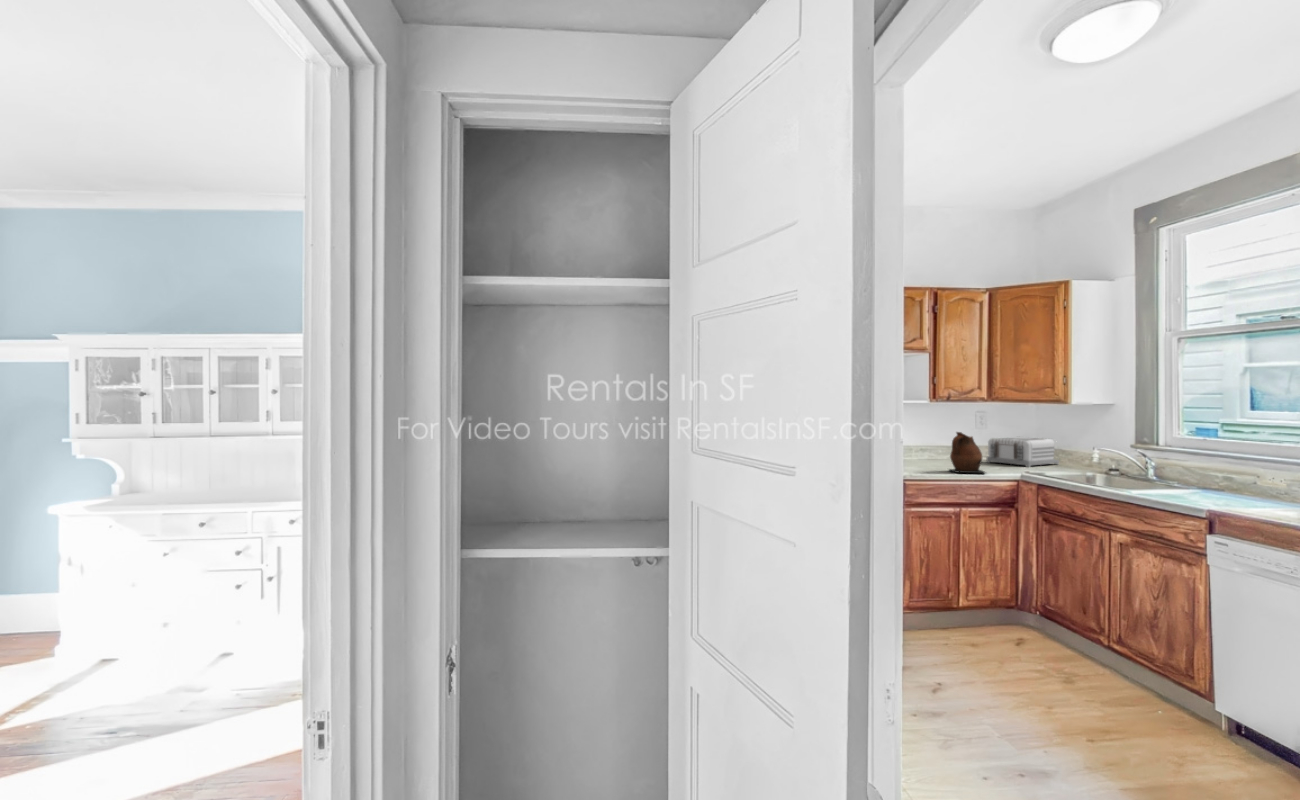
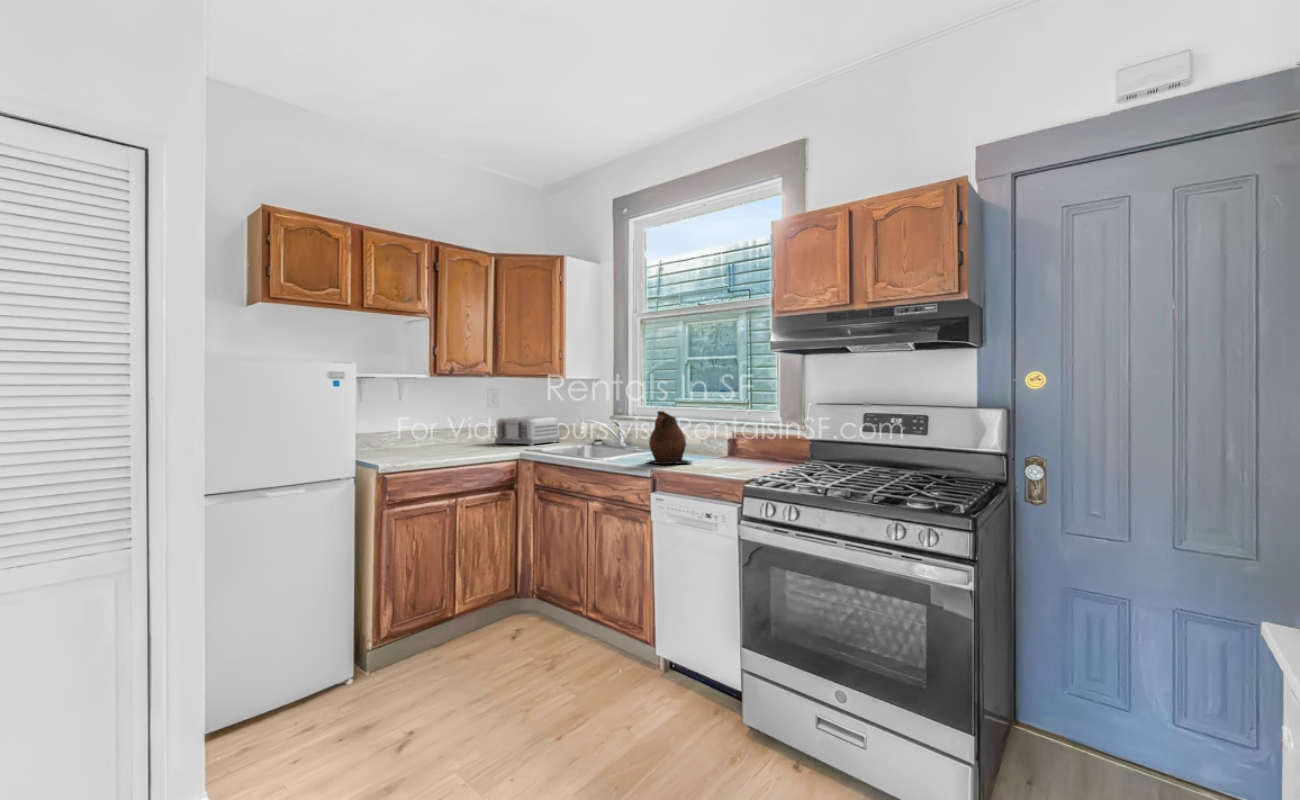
ceramic pitcher: present [949,432,986,473] -> present [647,411,692,464]

